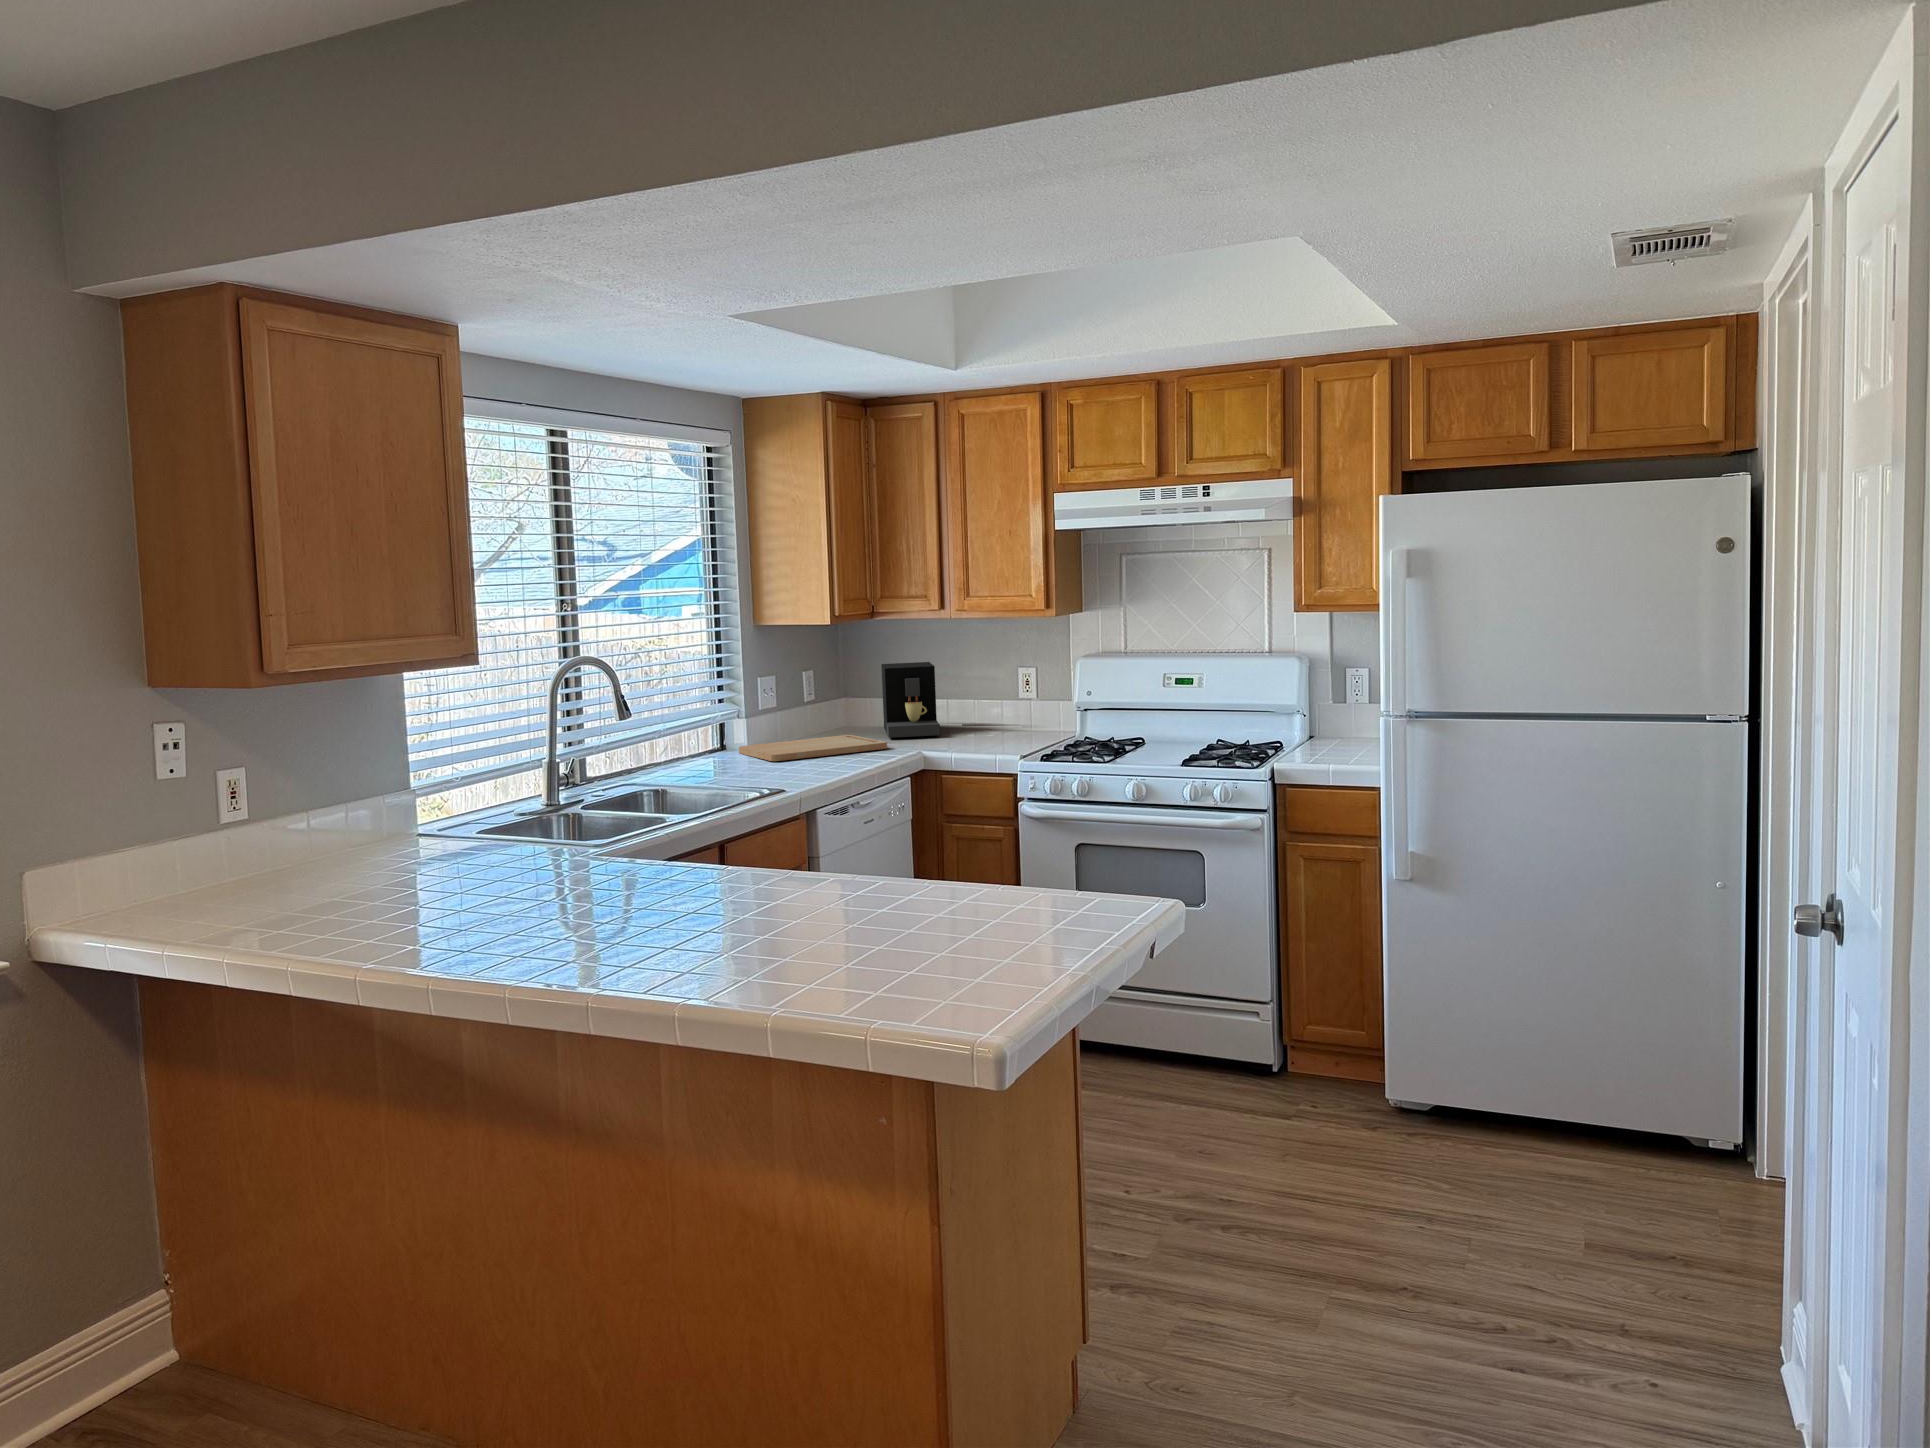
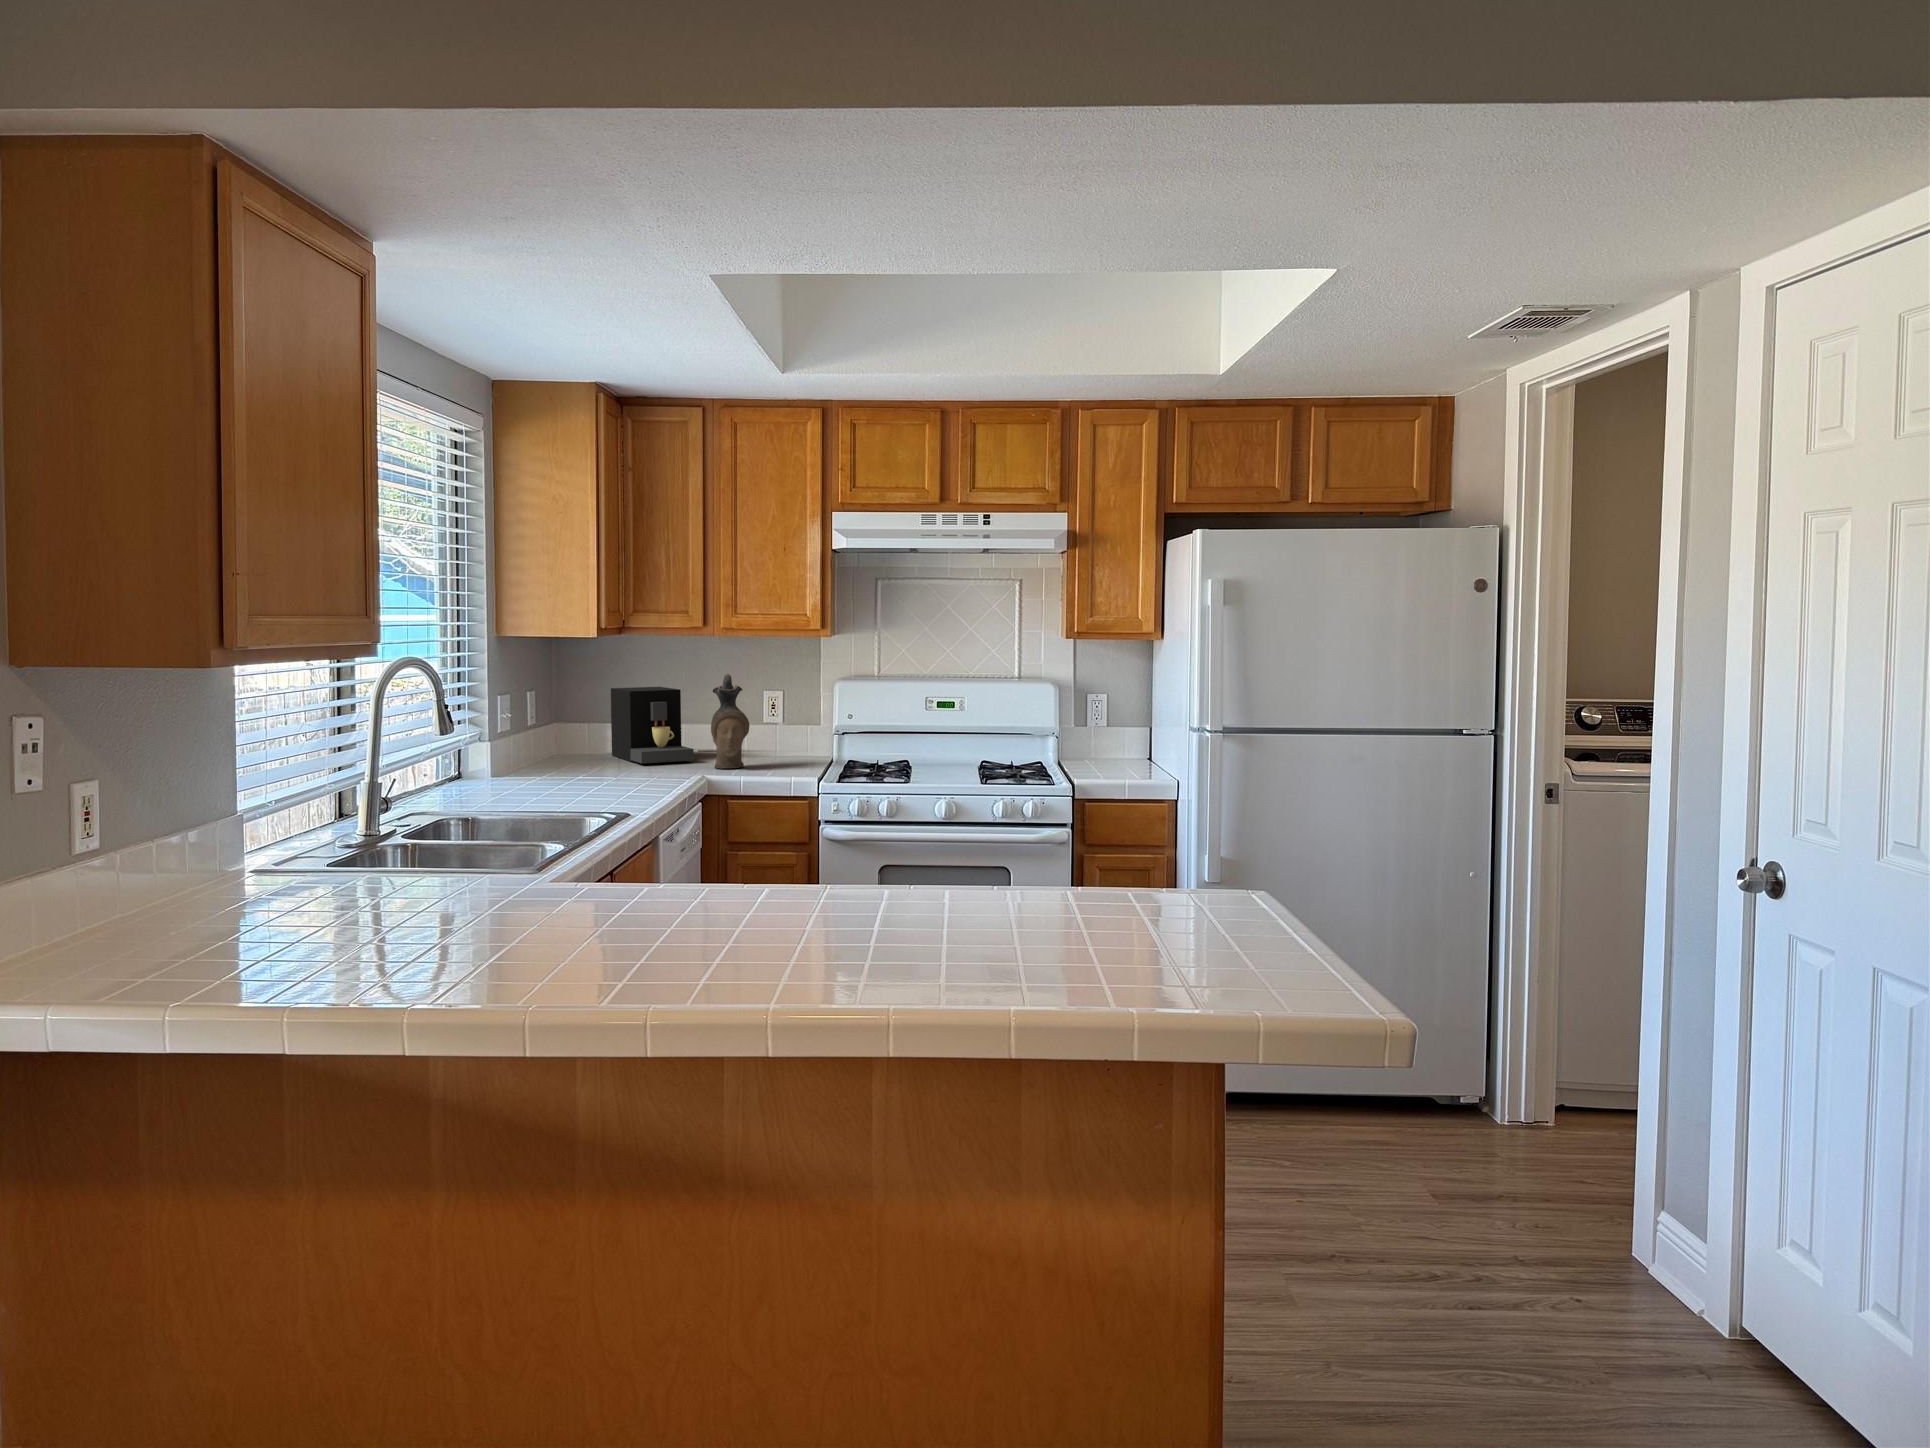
ceramic pitcher: none [941,653,978,745] -> present [711,674,749,768]
cutting board: present [739,735,887,761] -> none [492,761,657,787]

